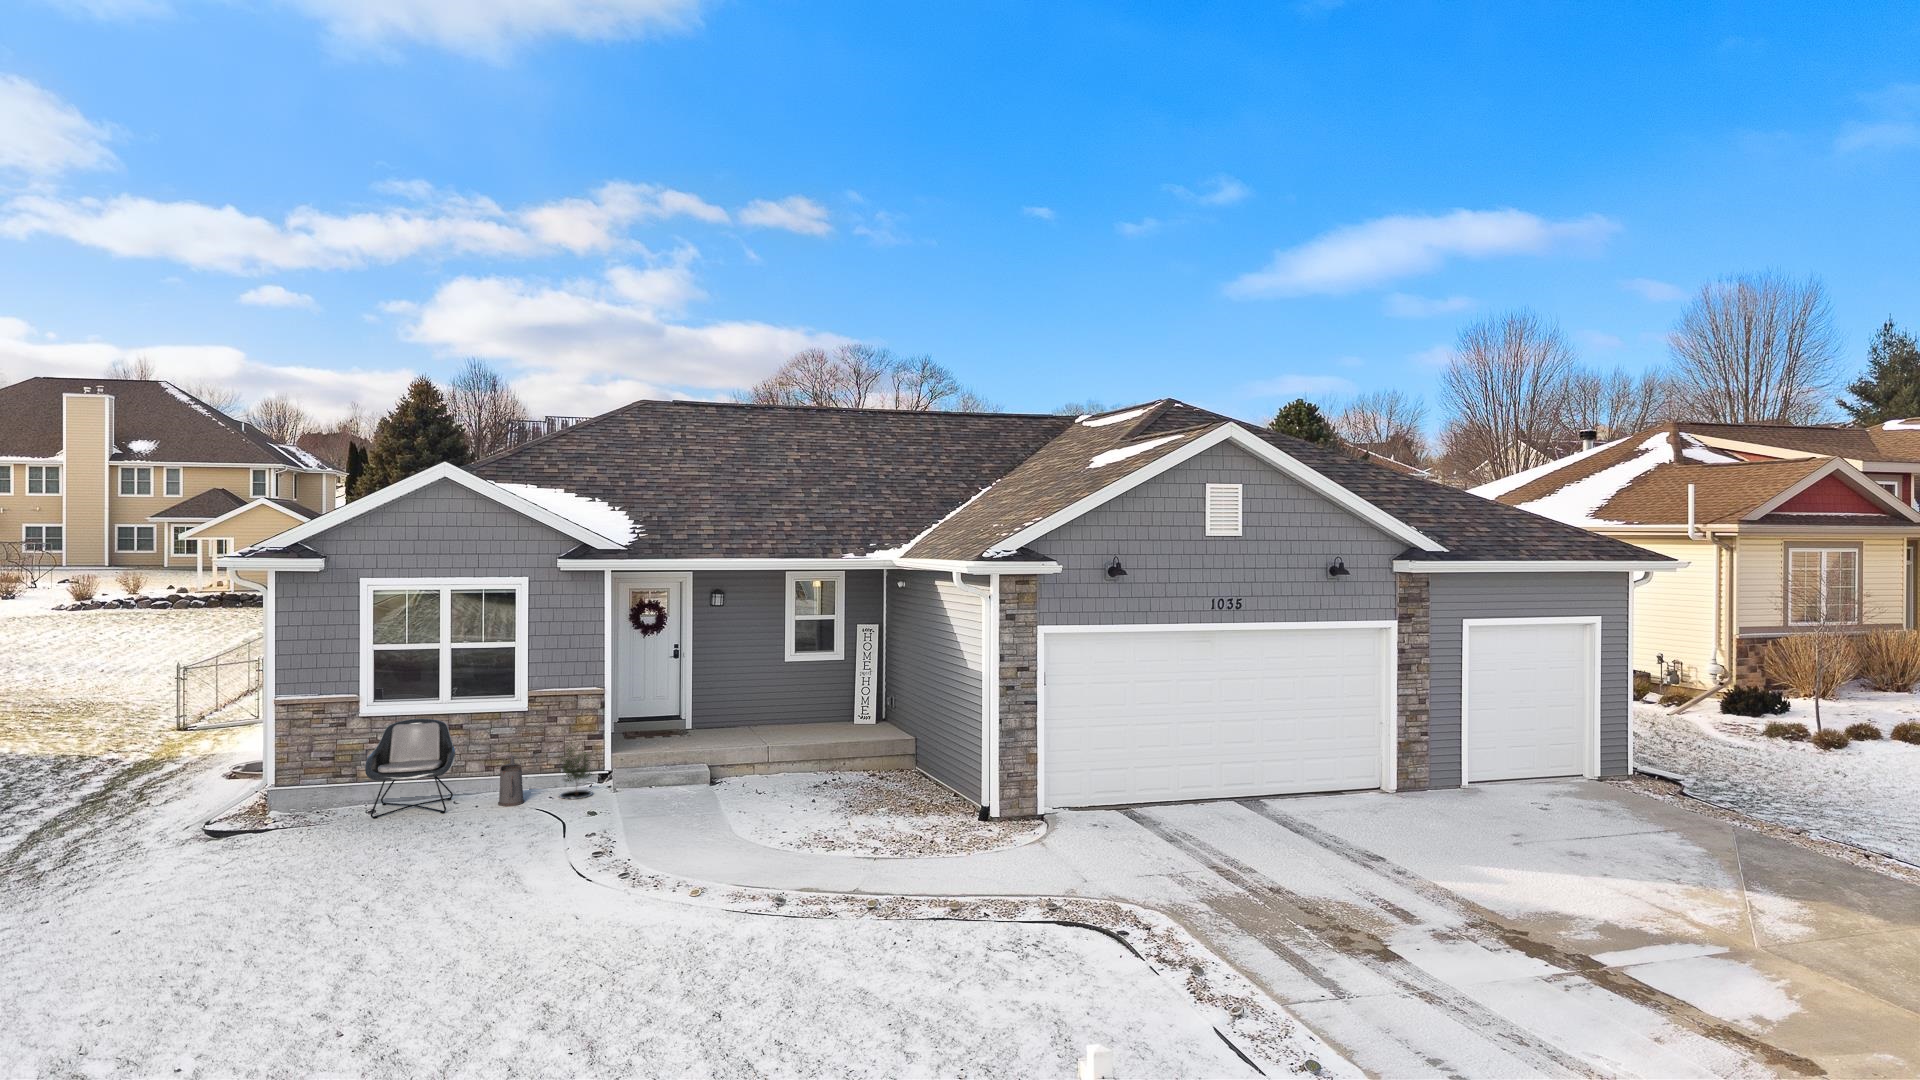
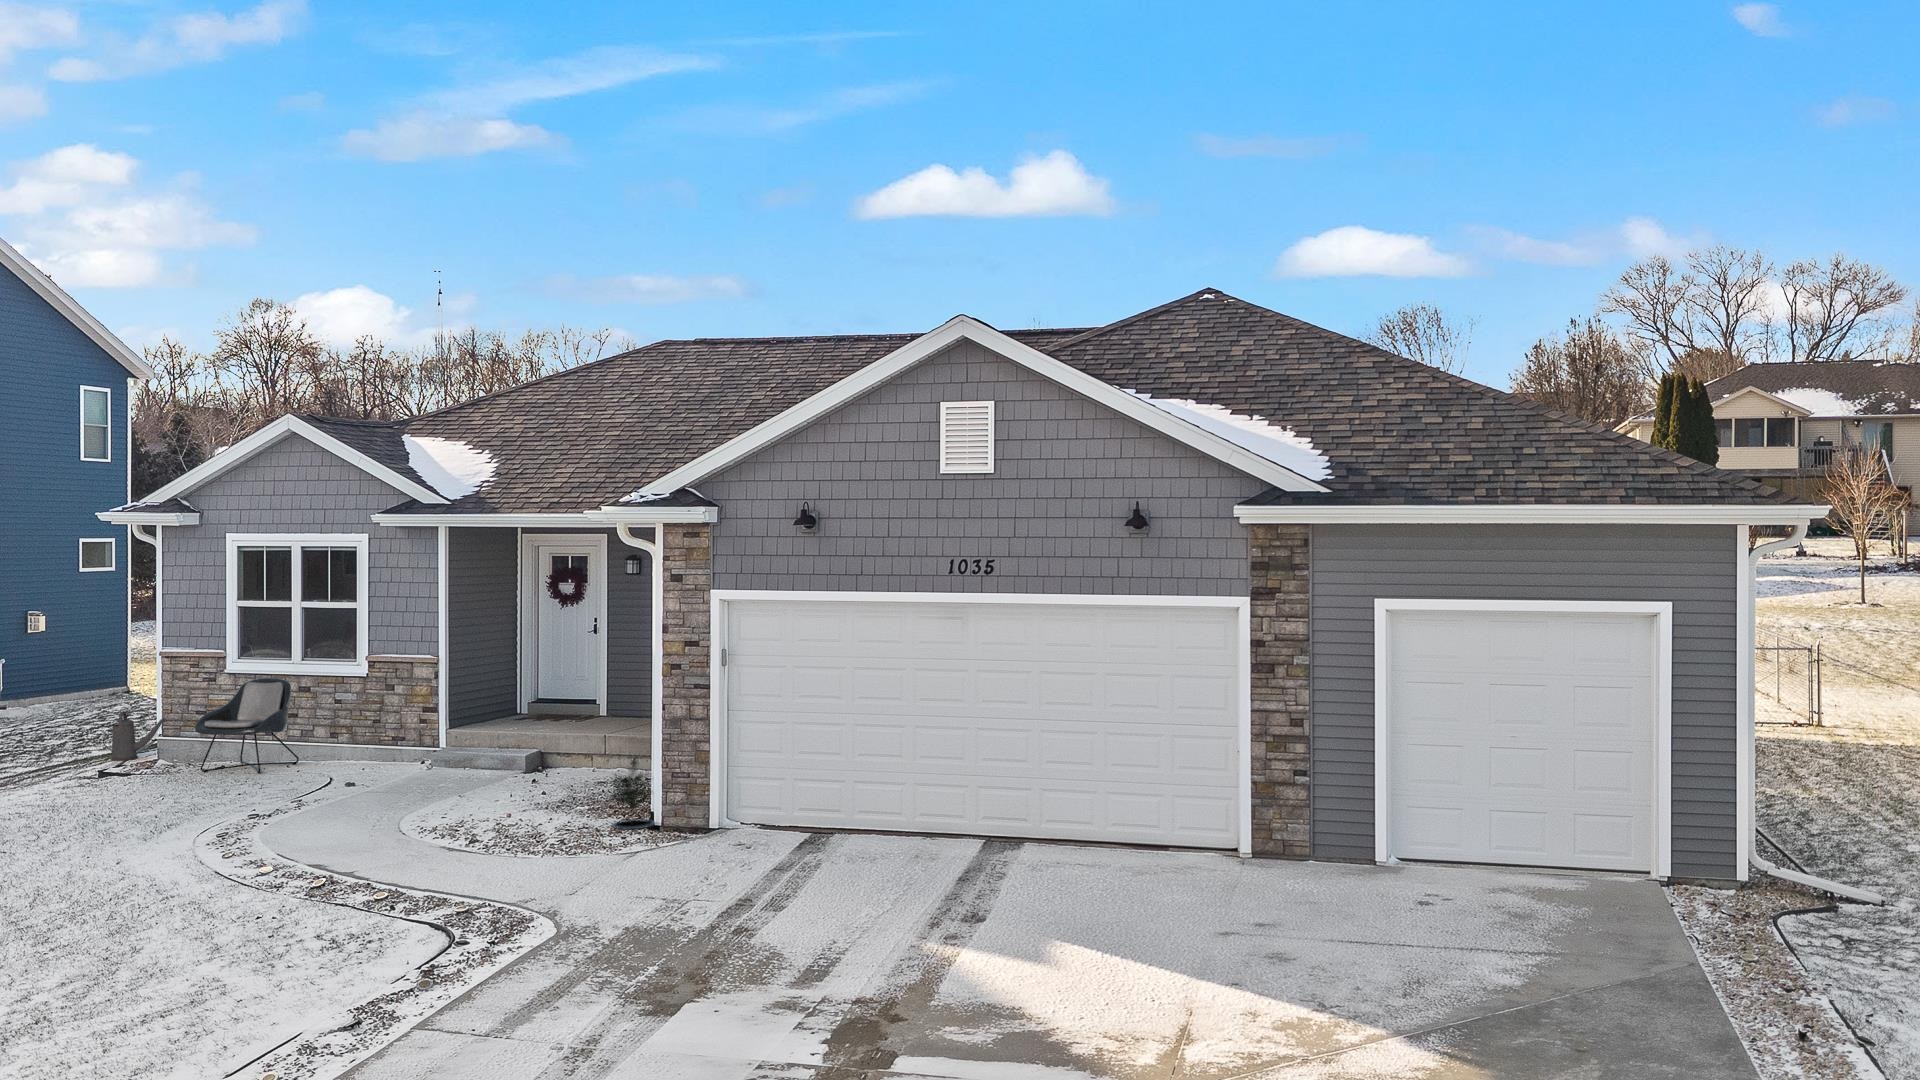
potted tree: present [560,743,592,799] -> present [610,758,654,830]
watering can: present [498,756,524,806] -> present [103,712,165,761]

